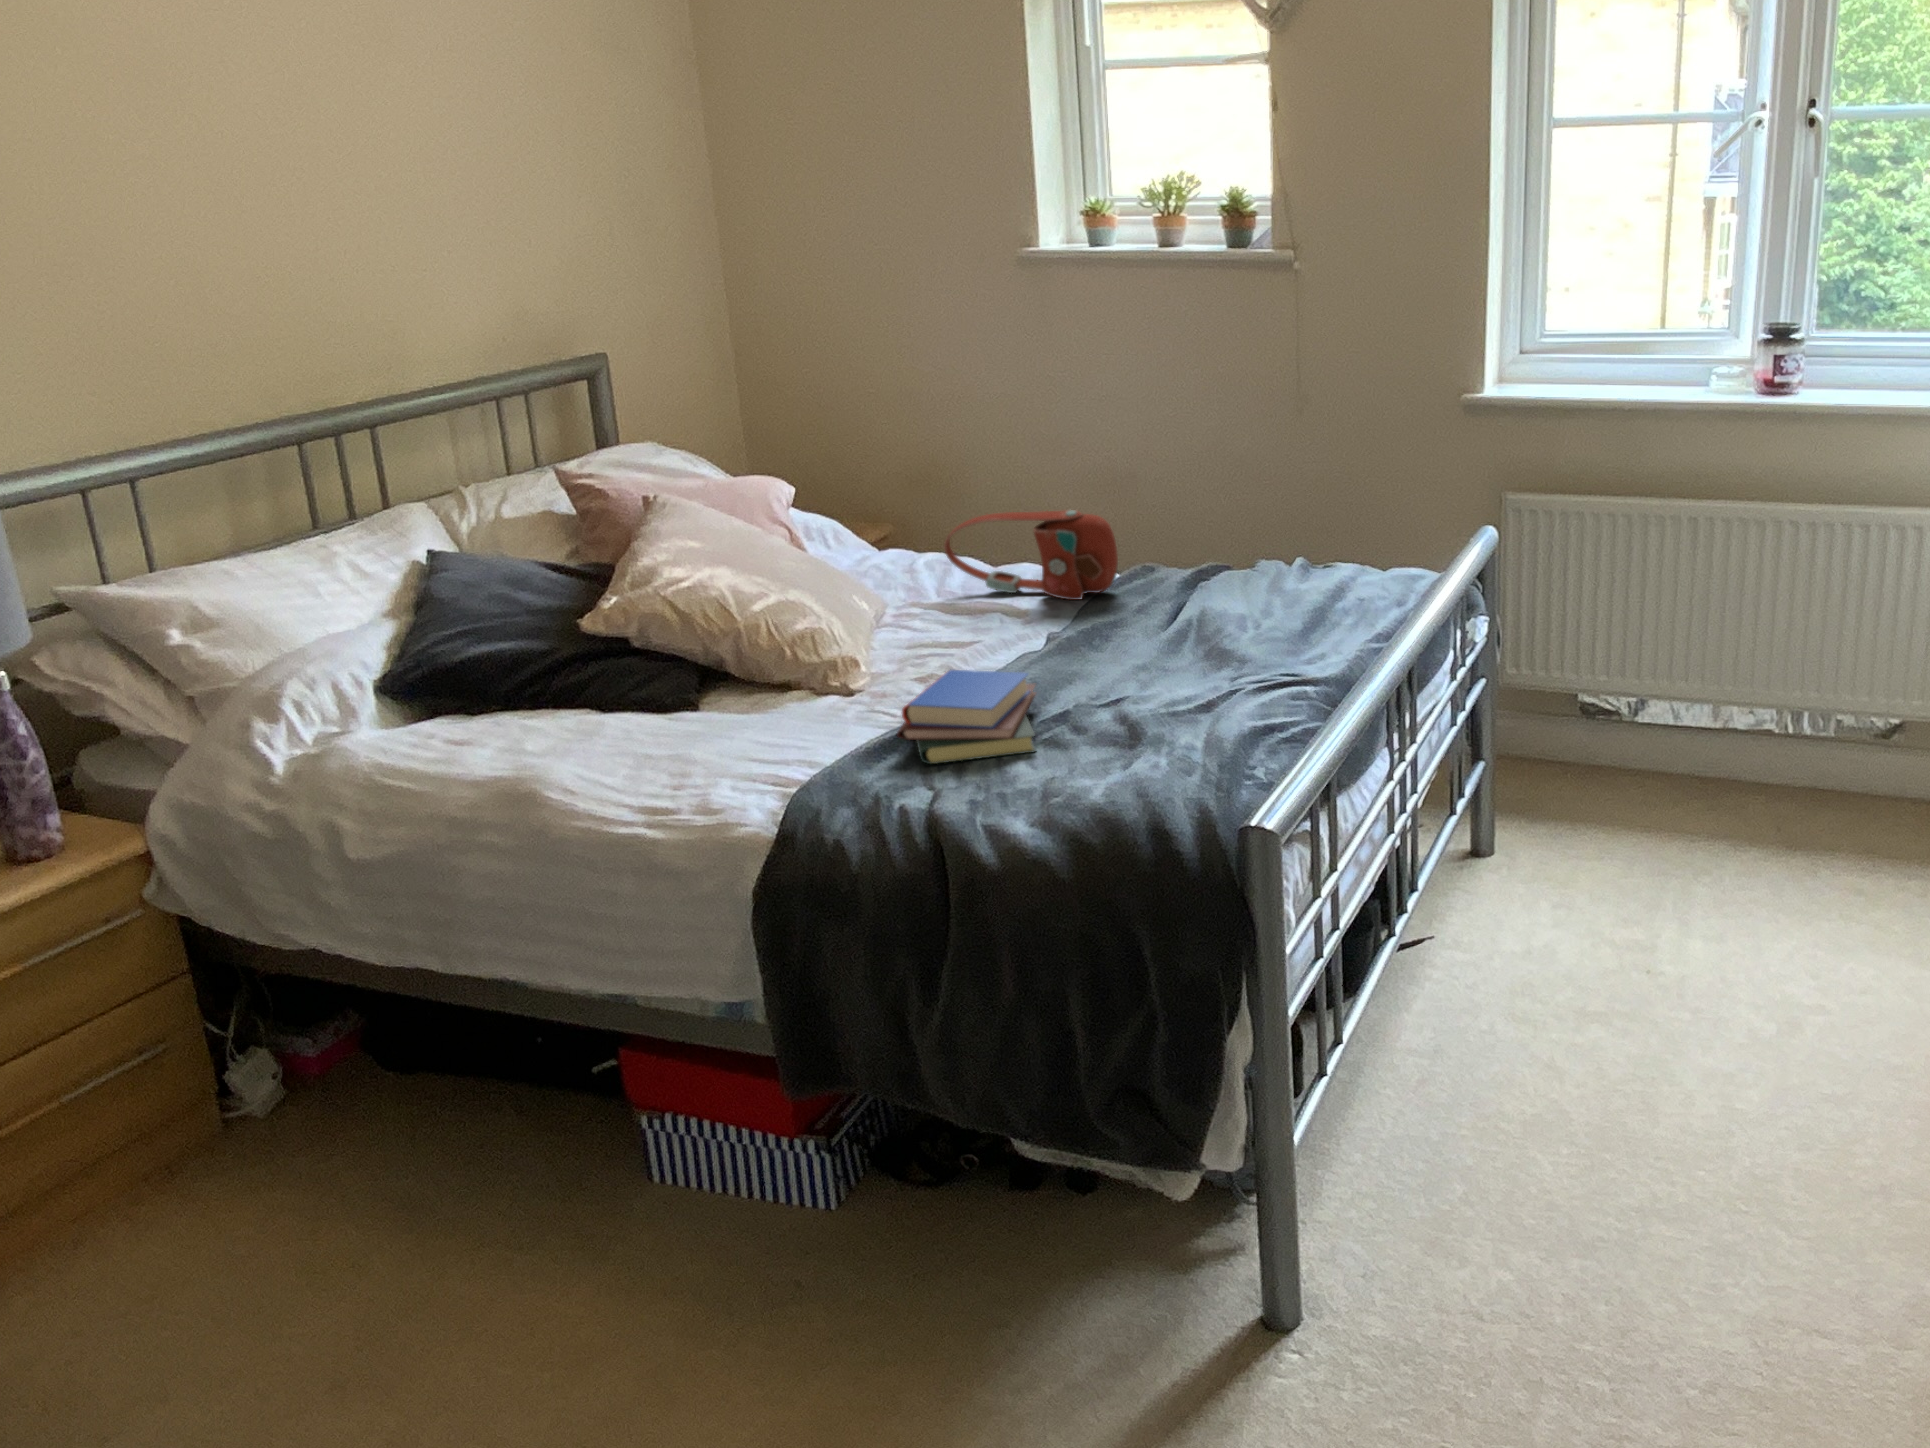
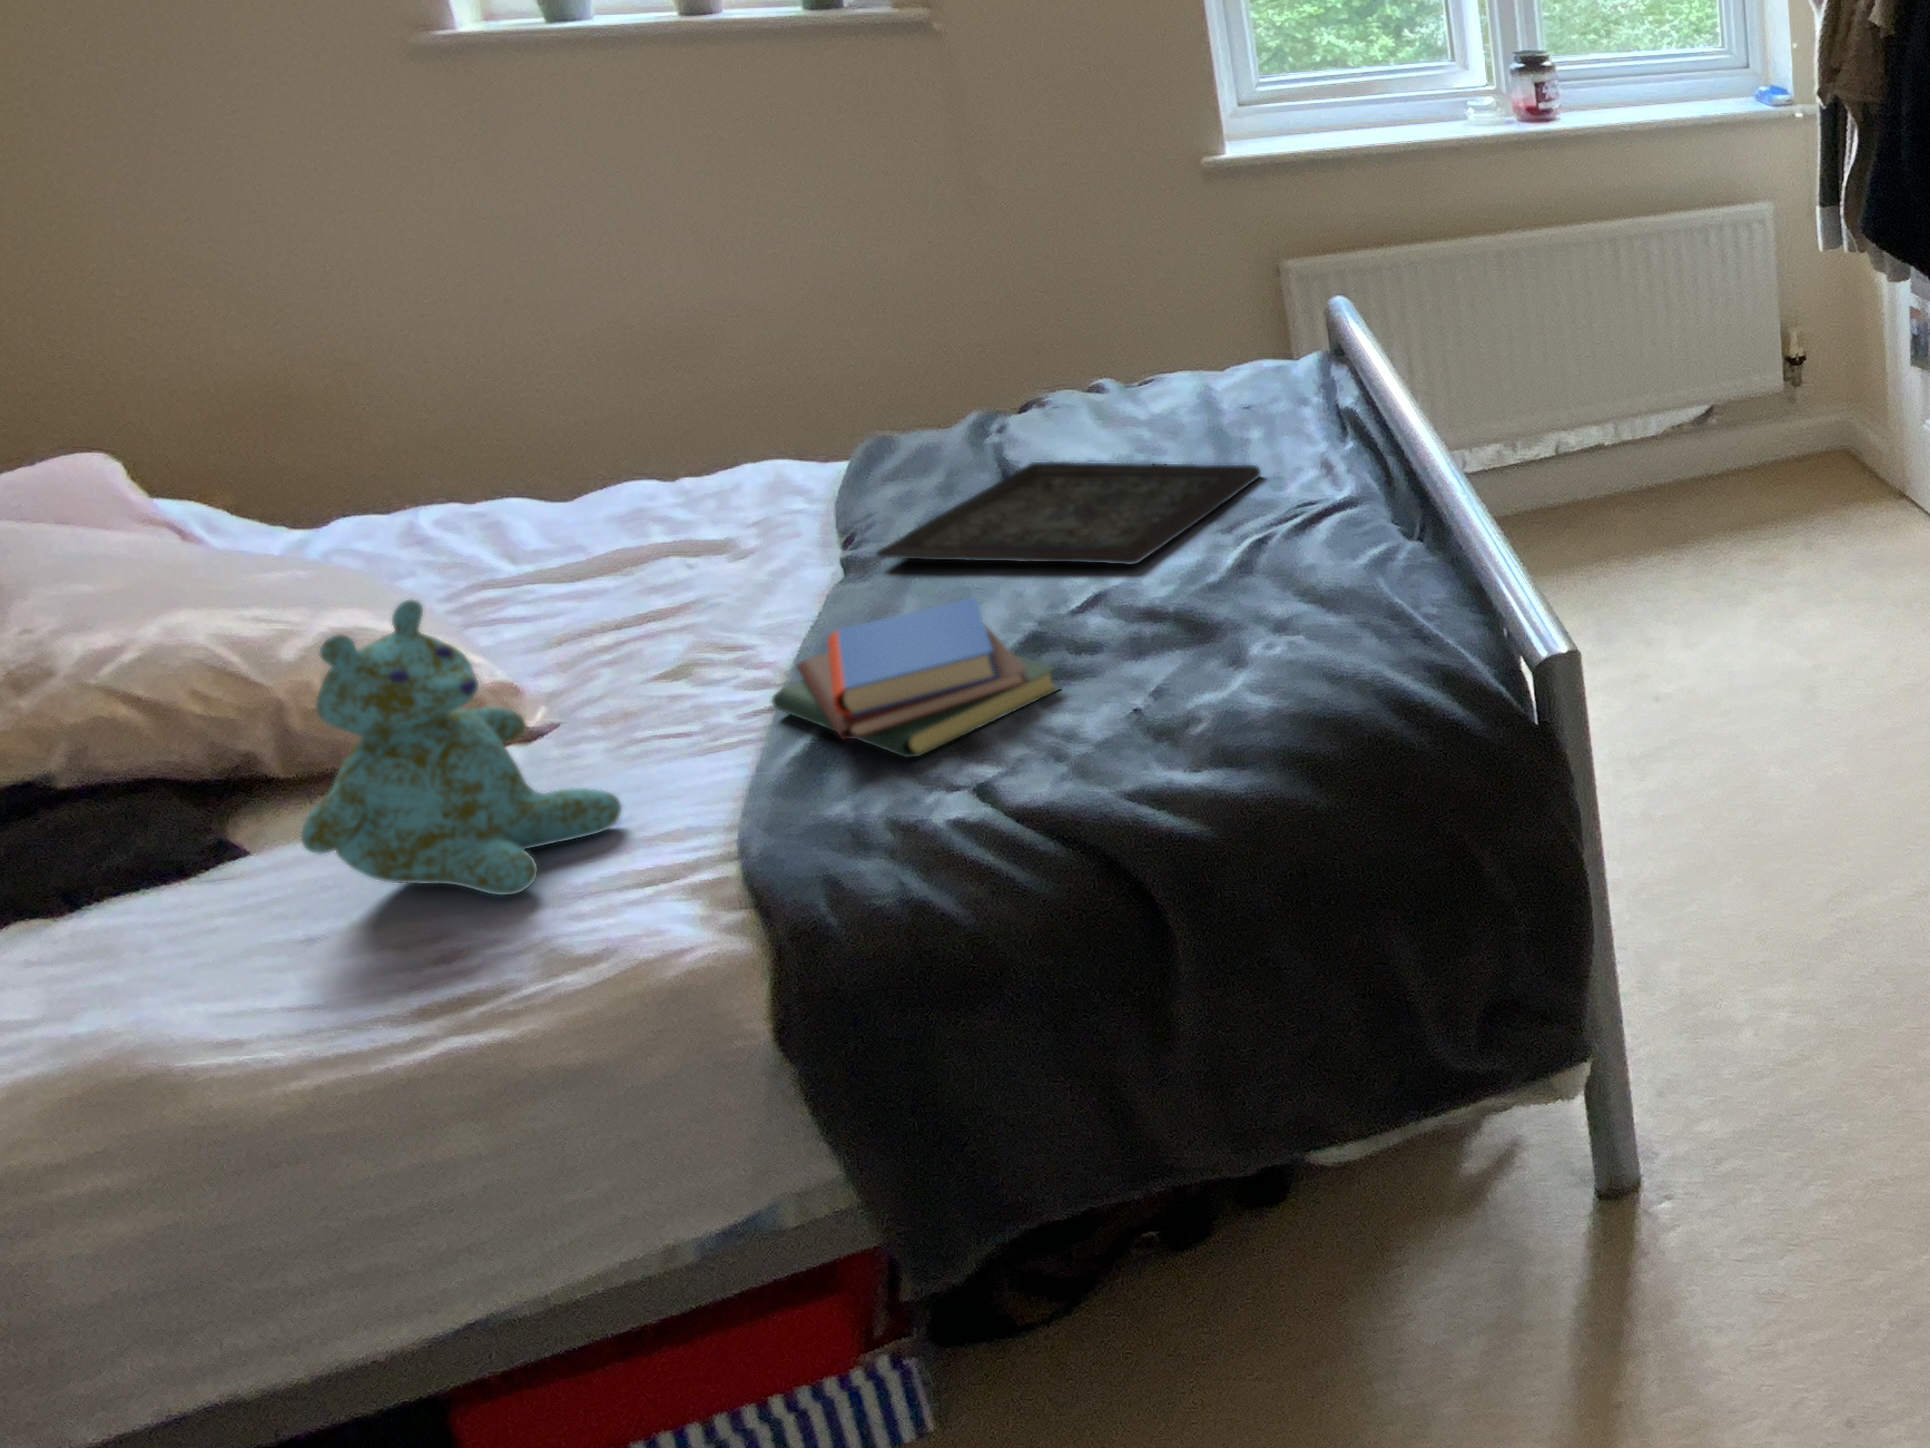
handbag: present [944,510,1118,600] -> none [557,385,883,526]
stuffed bear: none [648,579,796,767] -> present [301,600,622,895]
tray: none [1049,600,1308,686] -> present [877,462,1261,565]

